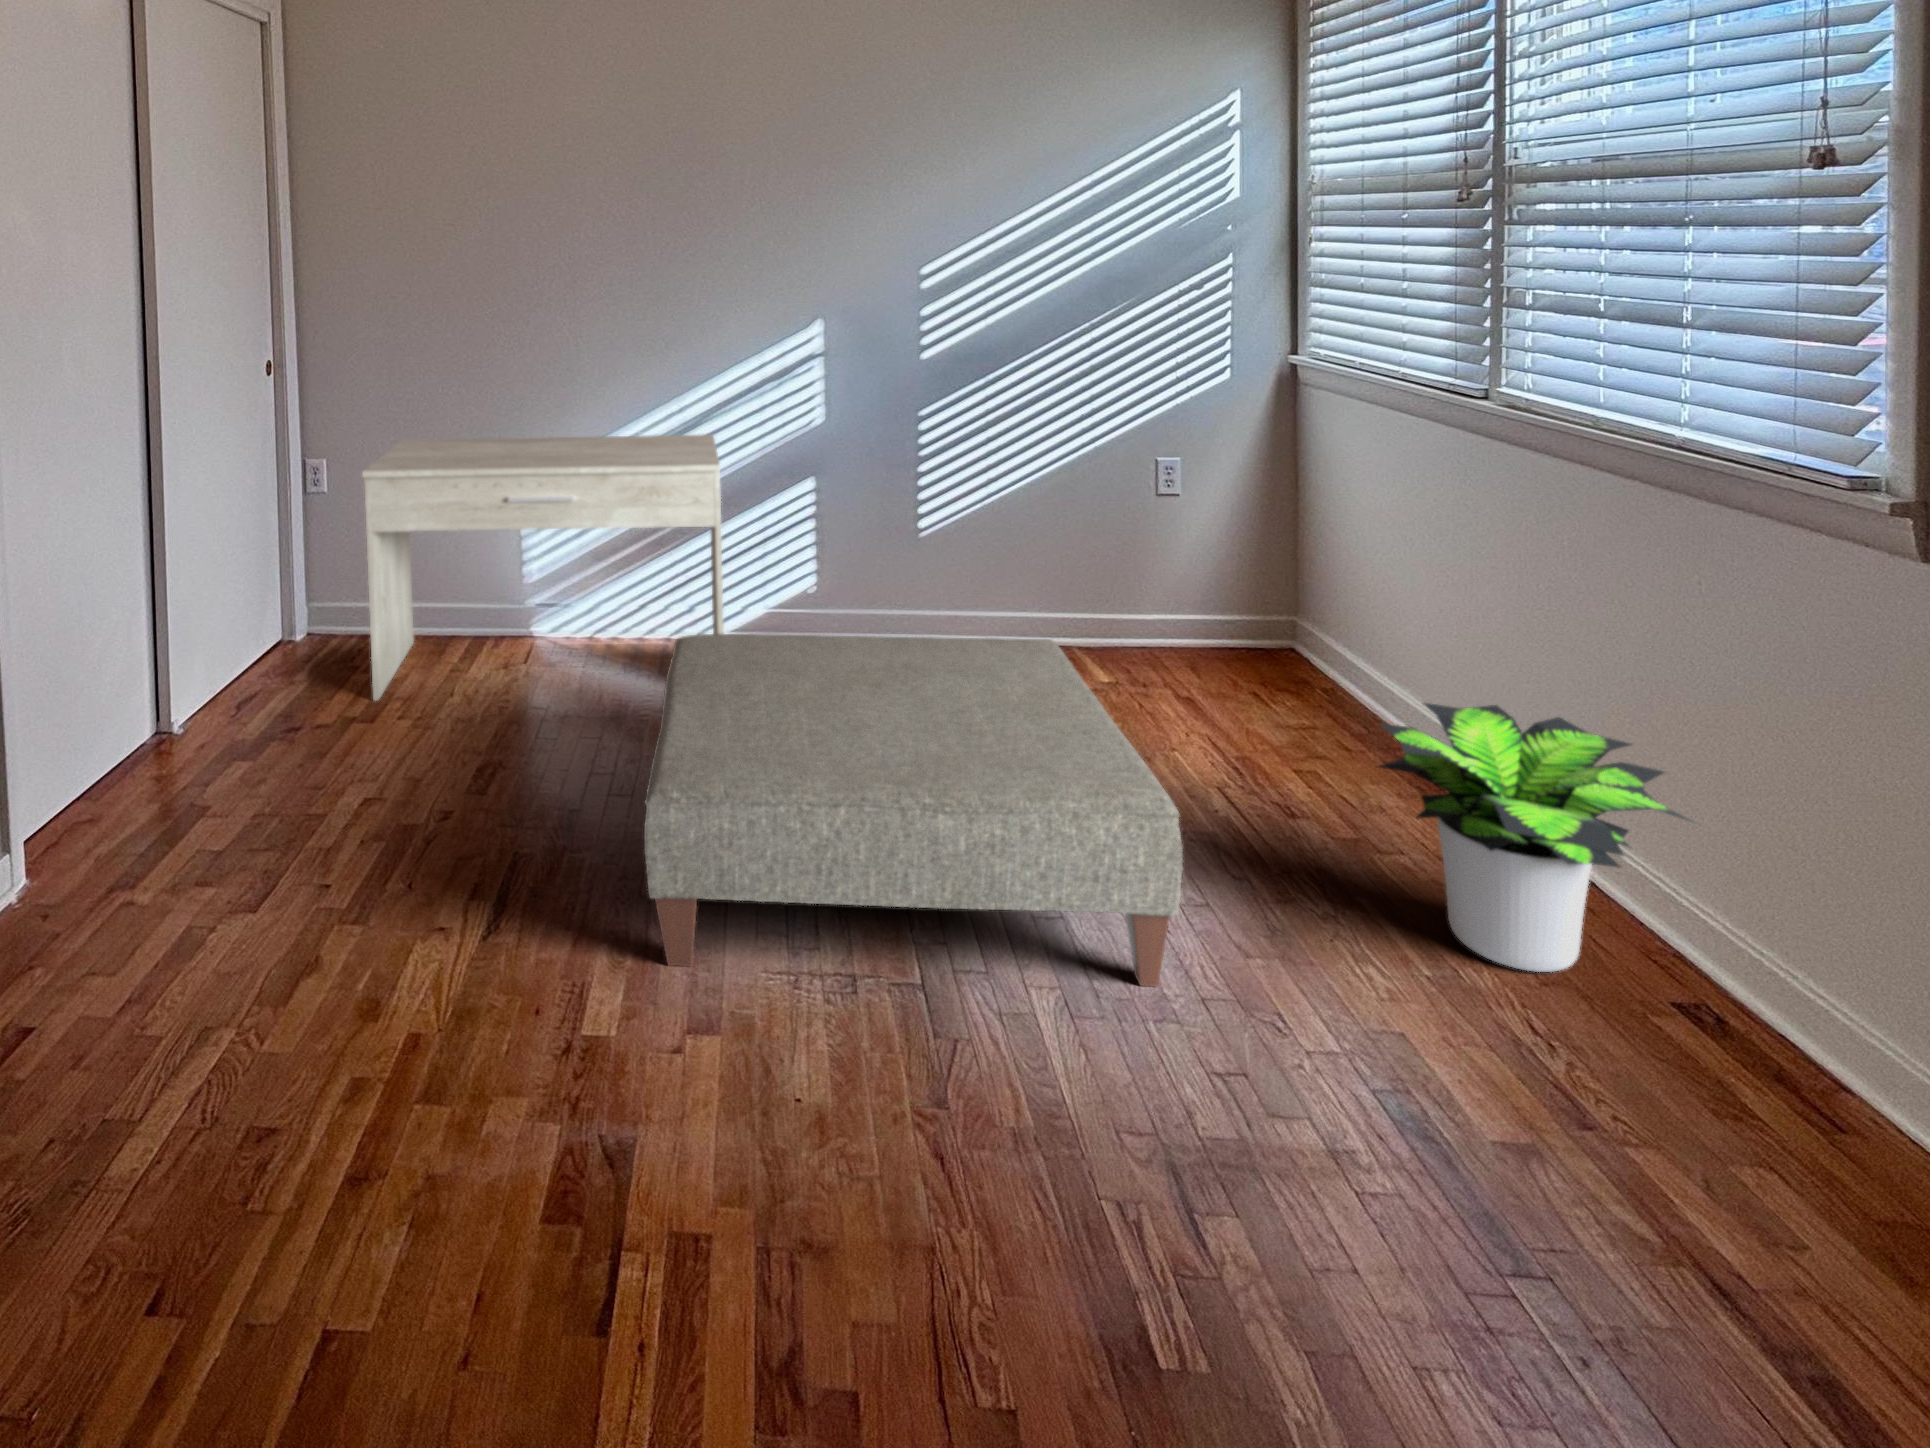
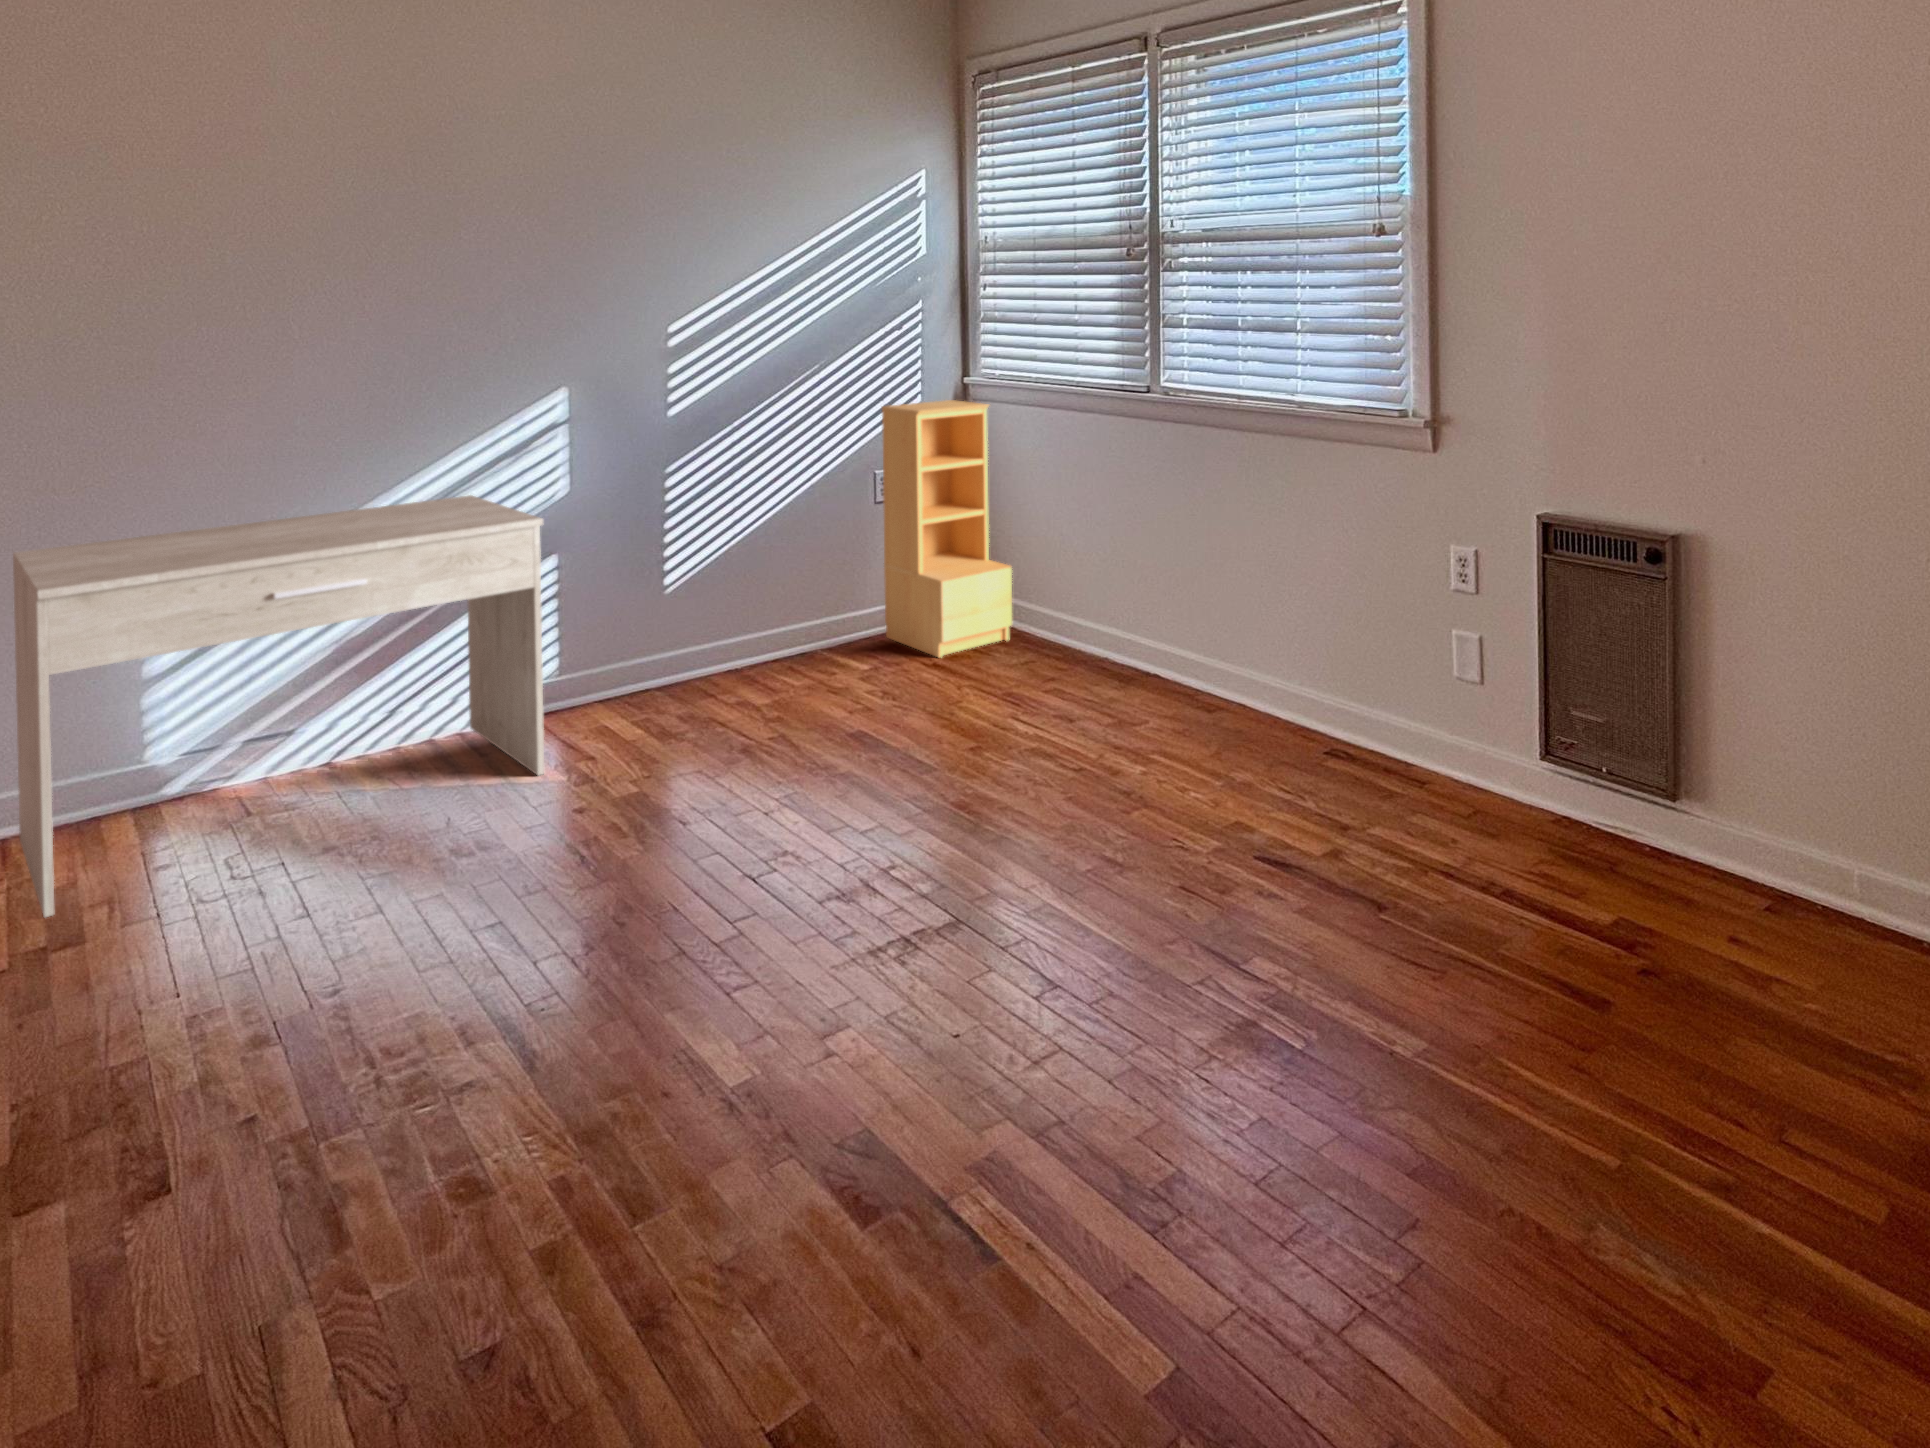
bookshelf: none [1162,381,1321,693] -> present [882,400,1012,658]
ottoman: present [644,634,1183,987] -> none [558,625,1116,999]
potted plant: present [1376,703,1690,972] -> none [1161,595,1323,763]

